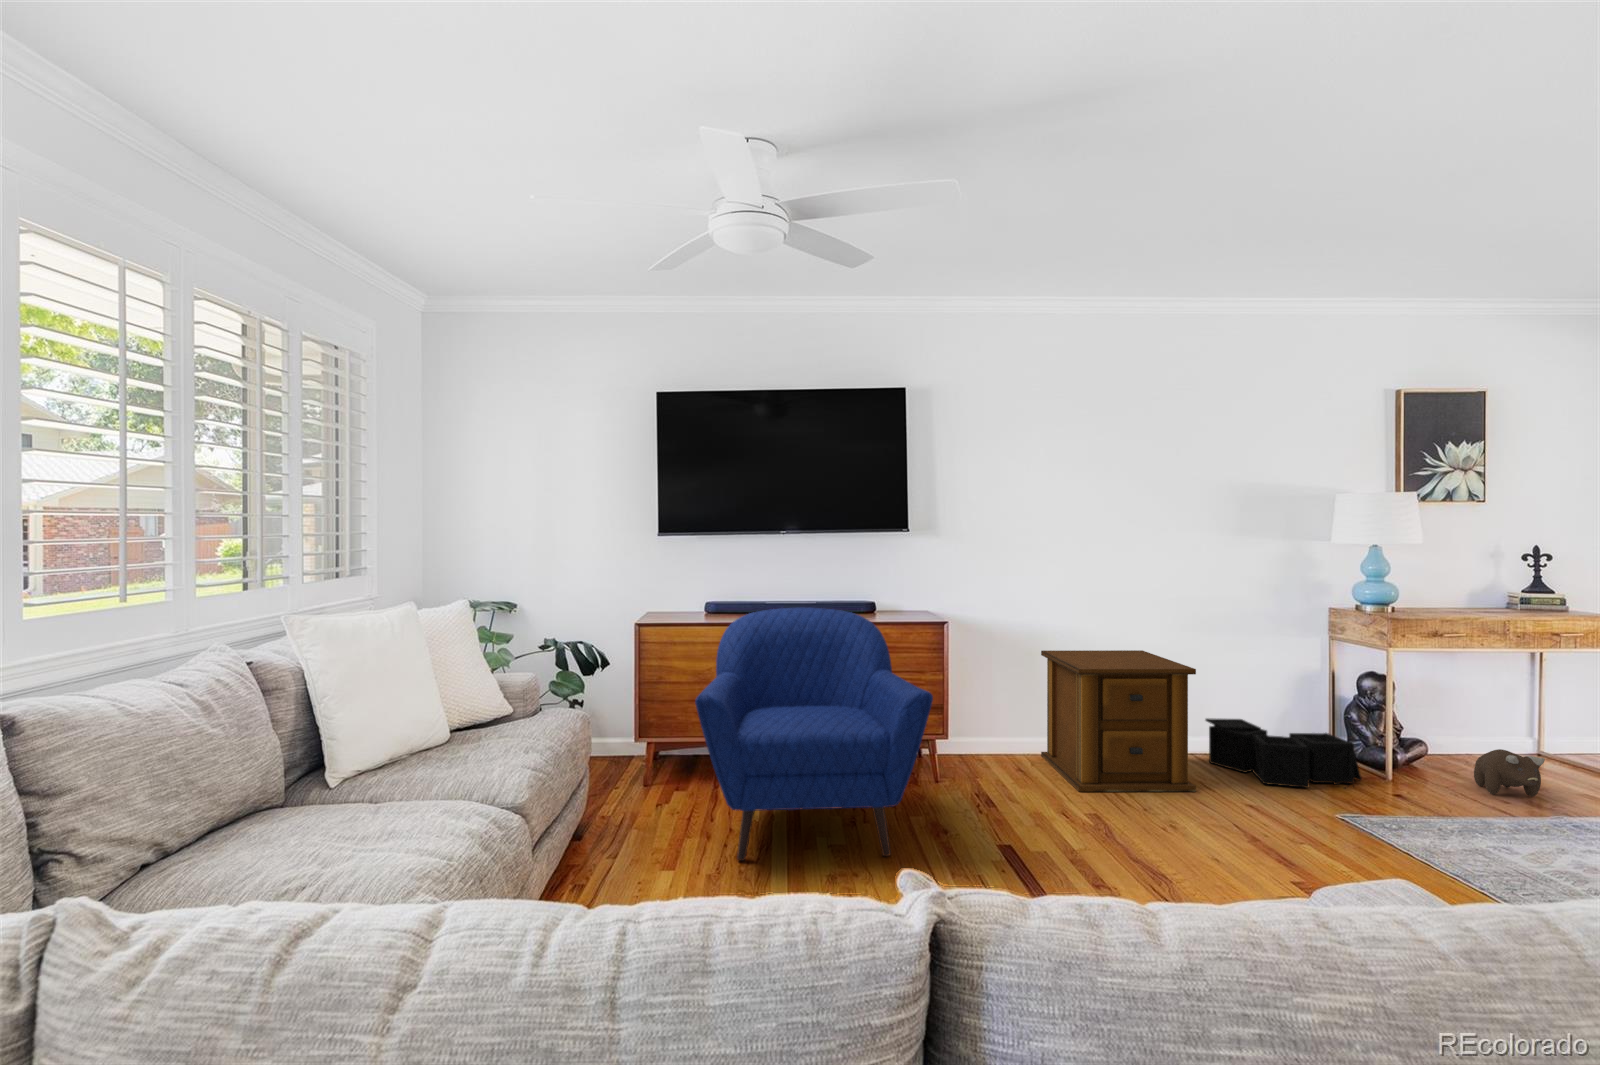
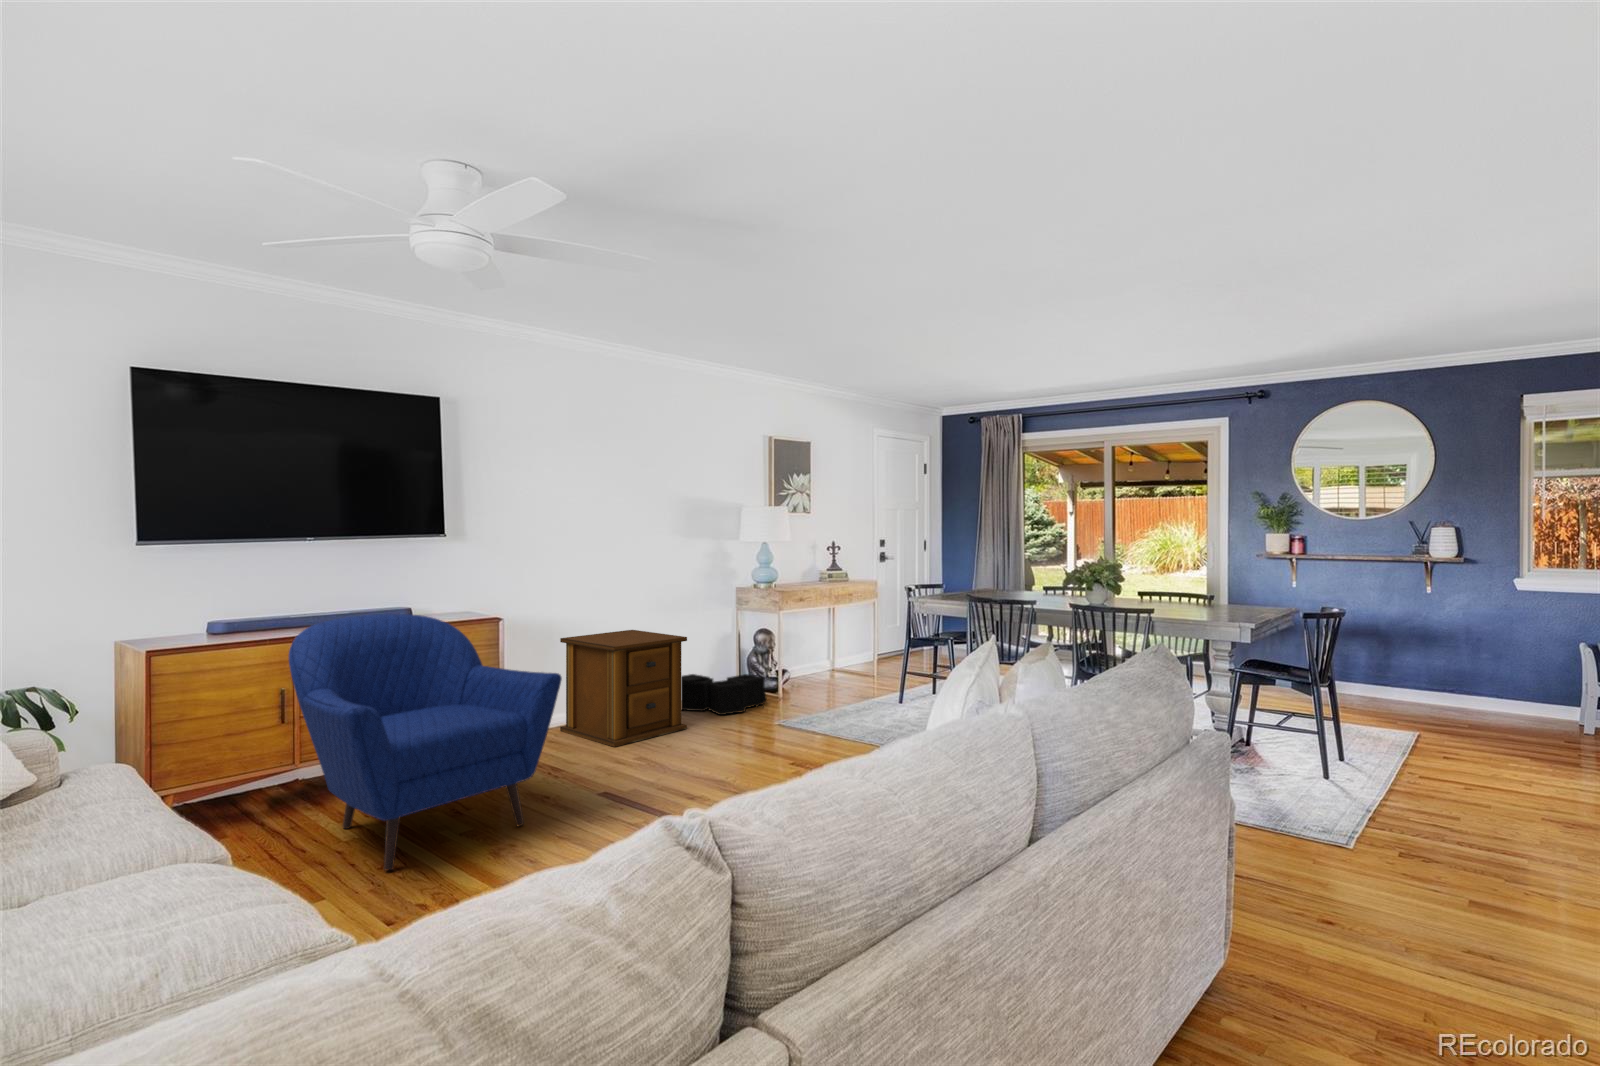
plush toy: present [1474,749,1545,797] -> none [816,667,850,695]

